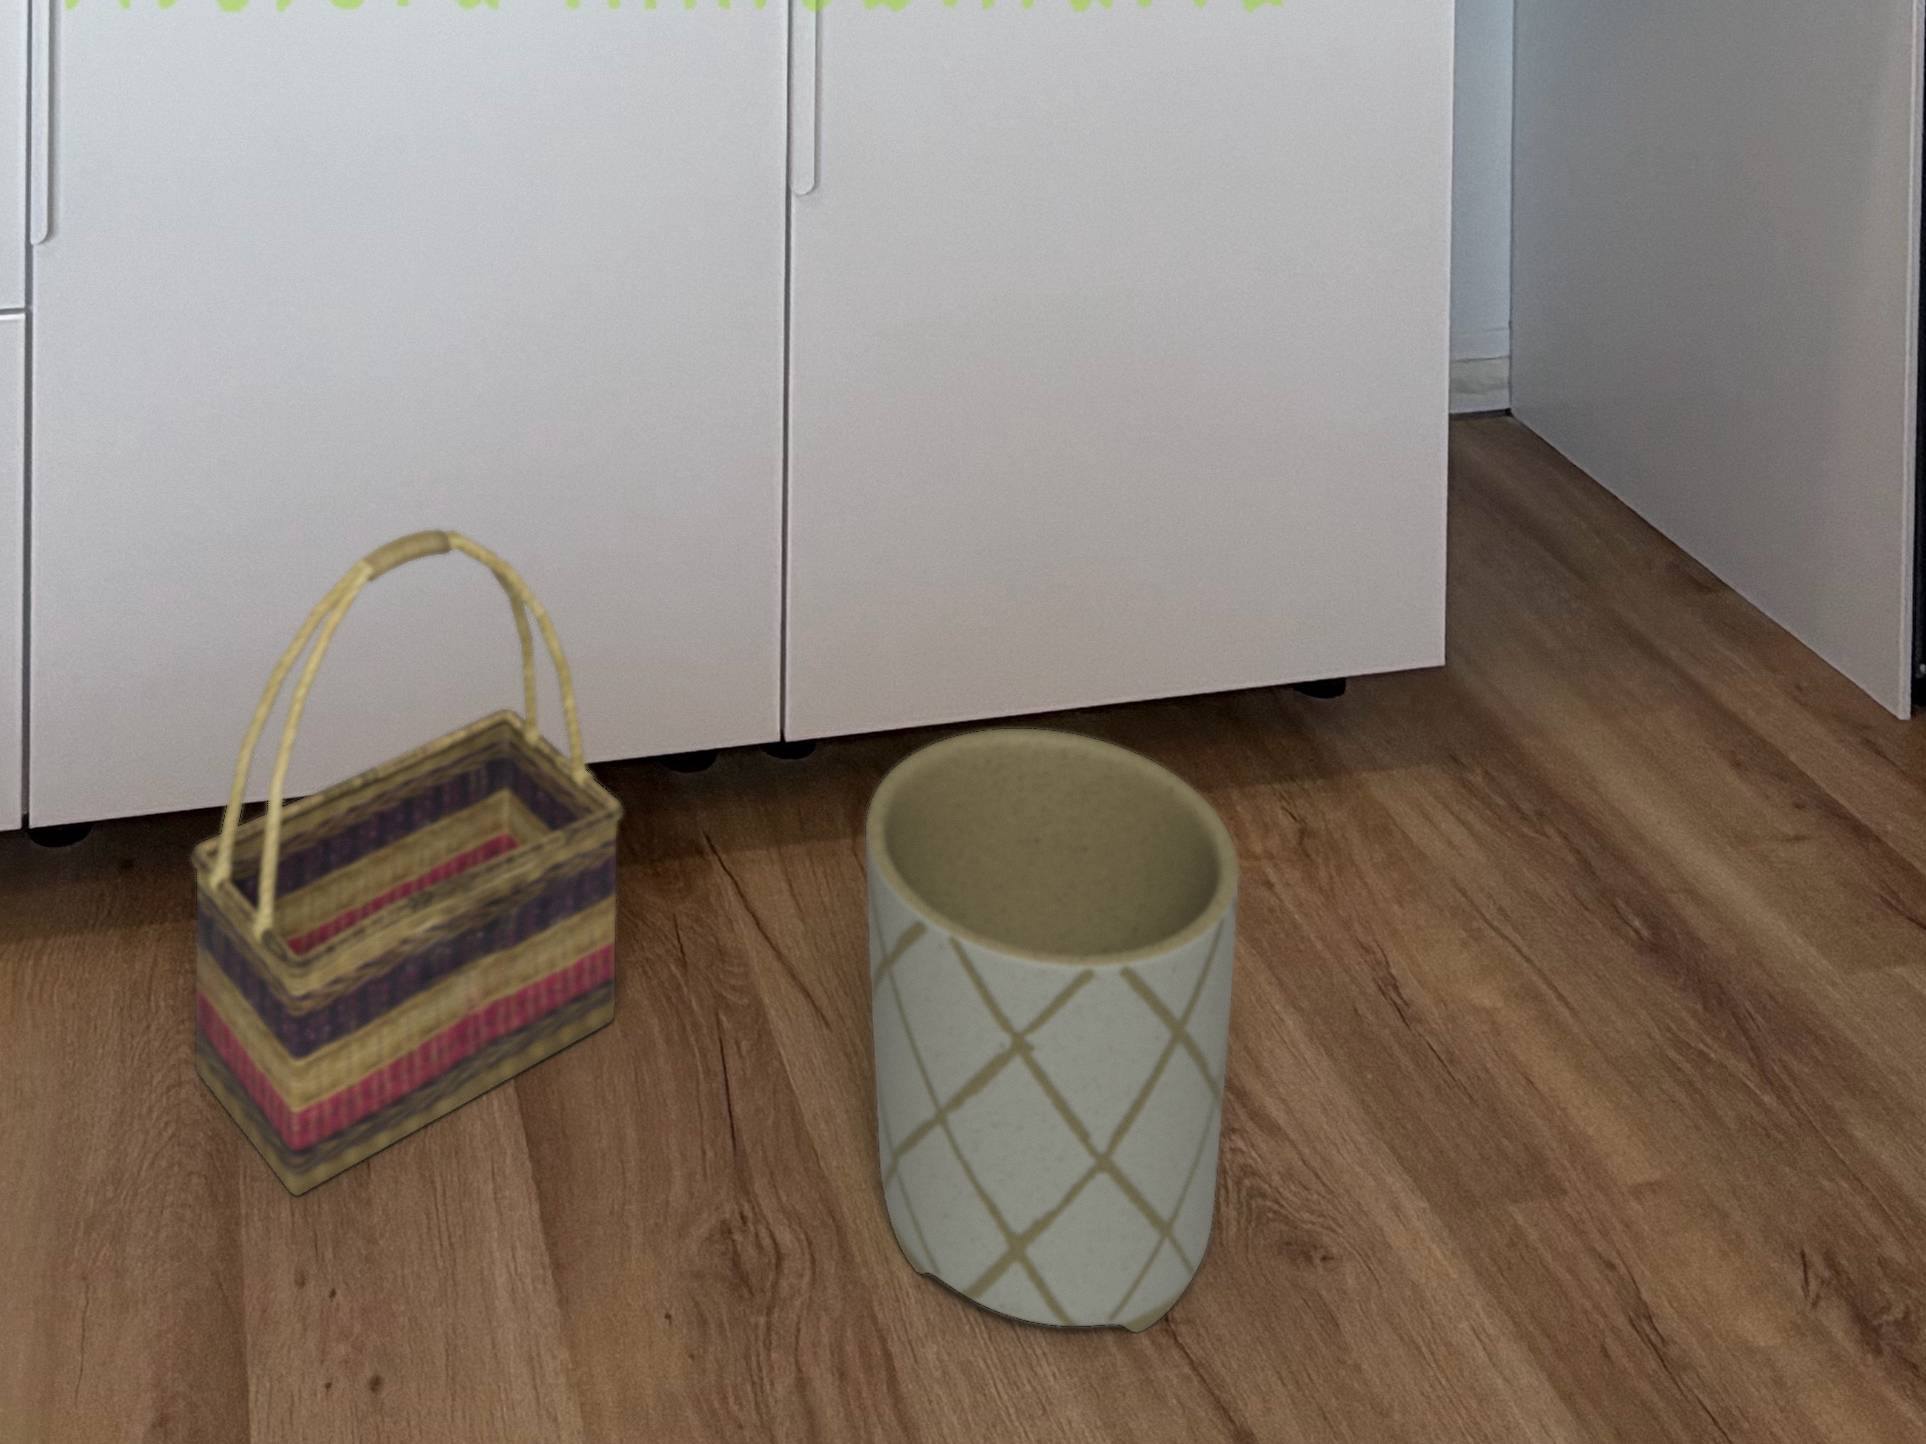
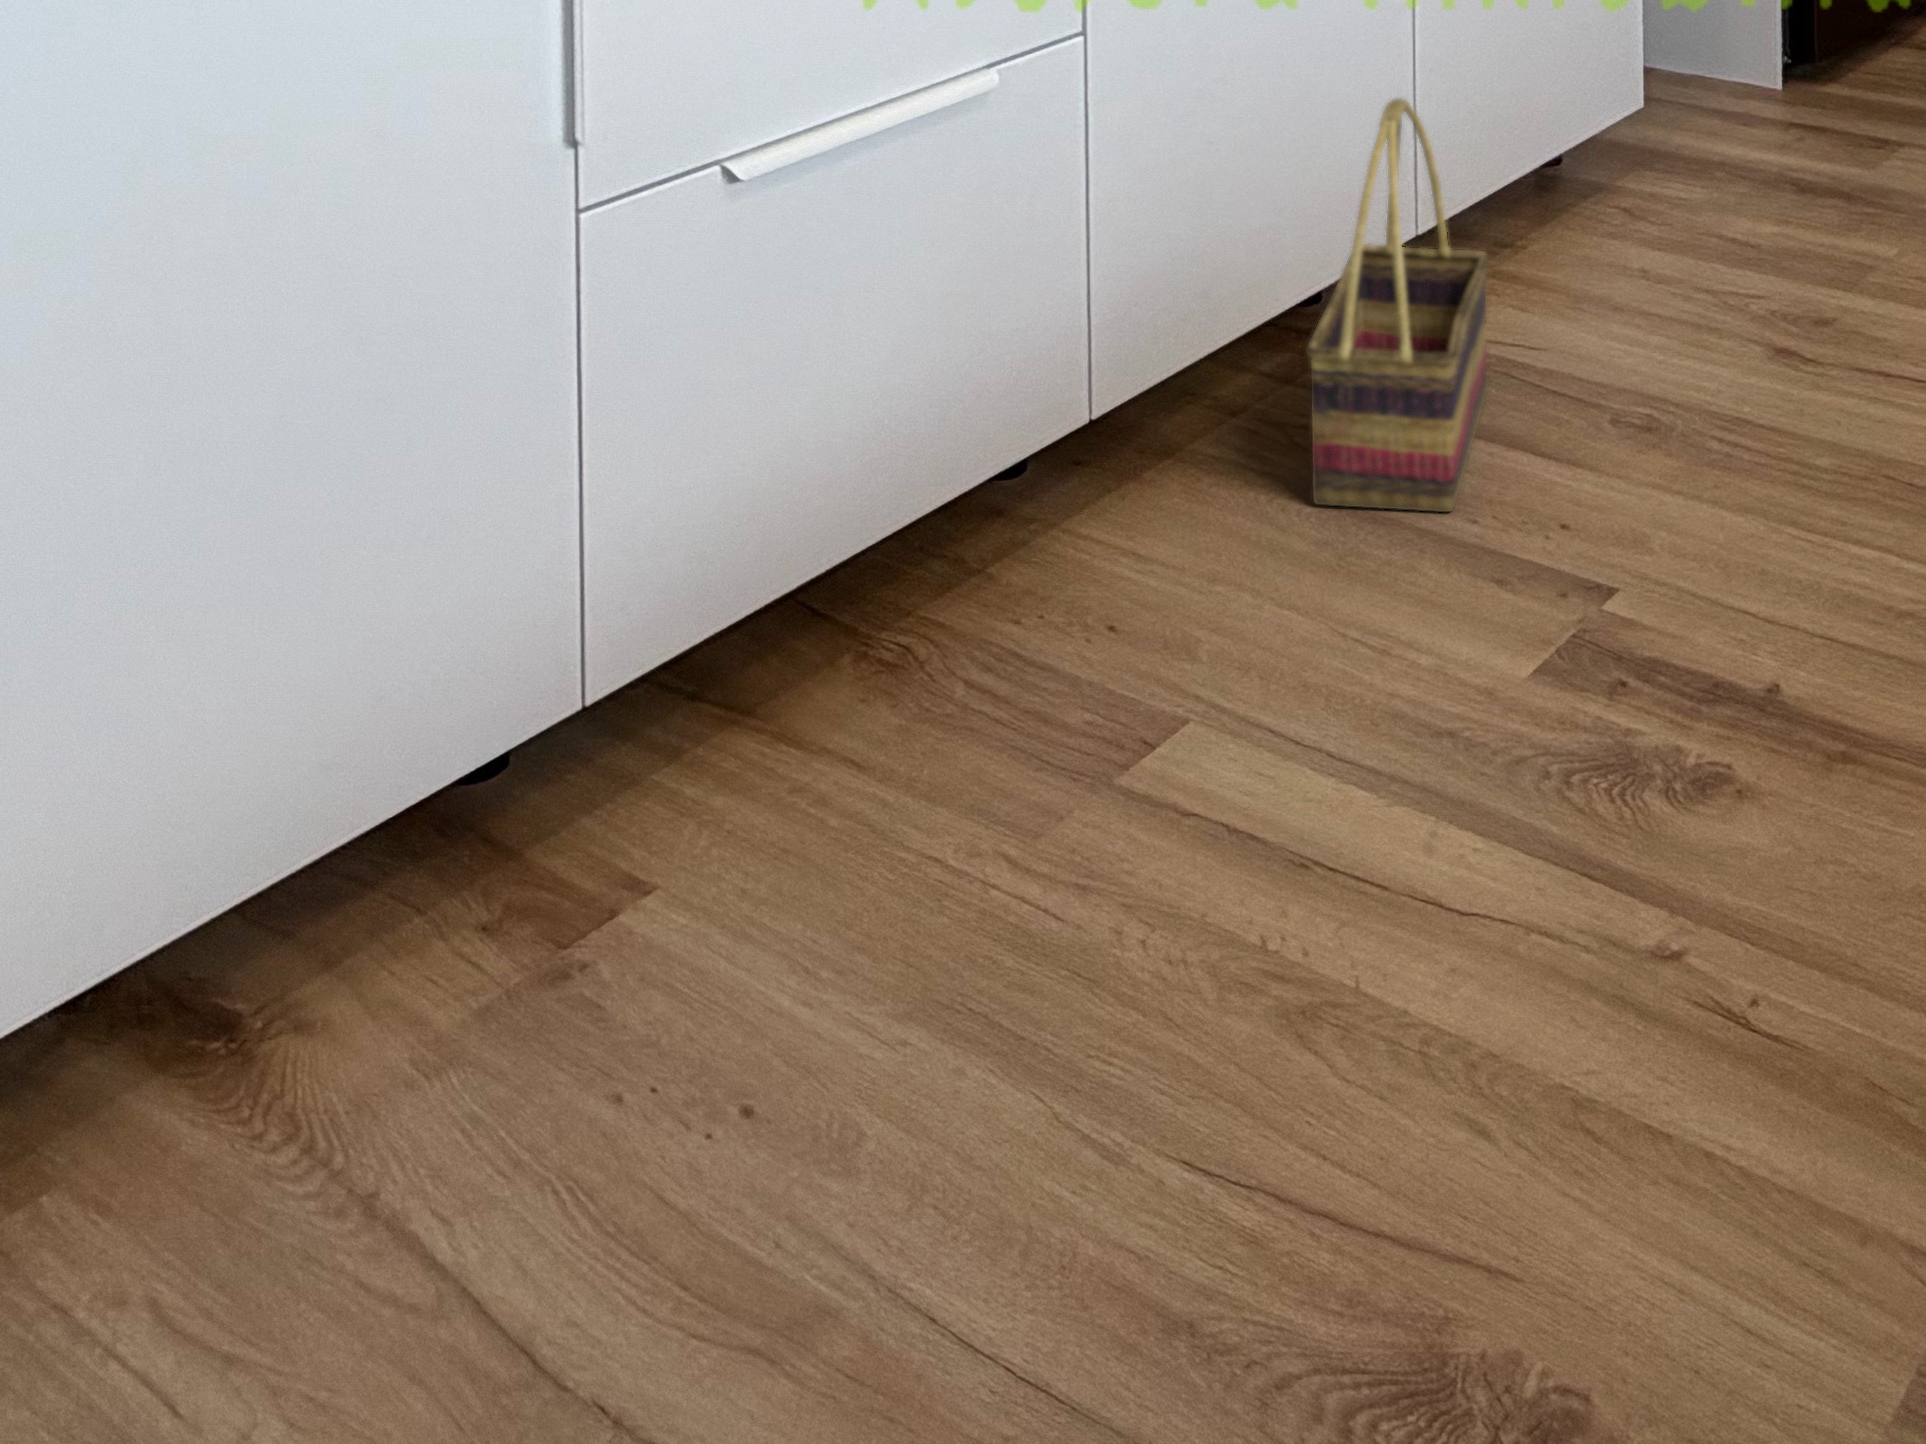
planter: present [866,729,1239,1332] -> none [1658,112,1869,399]

